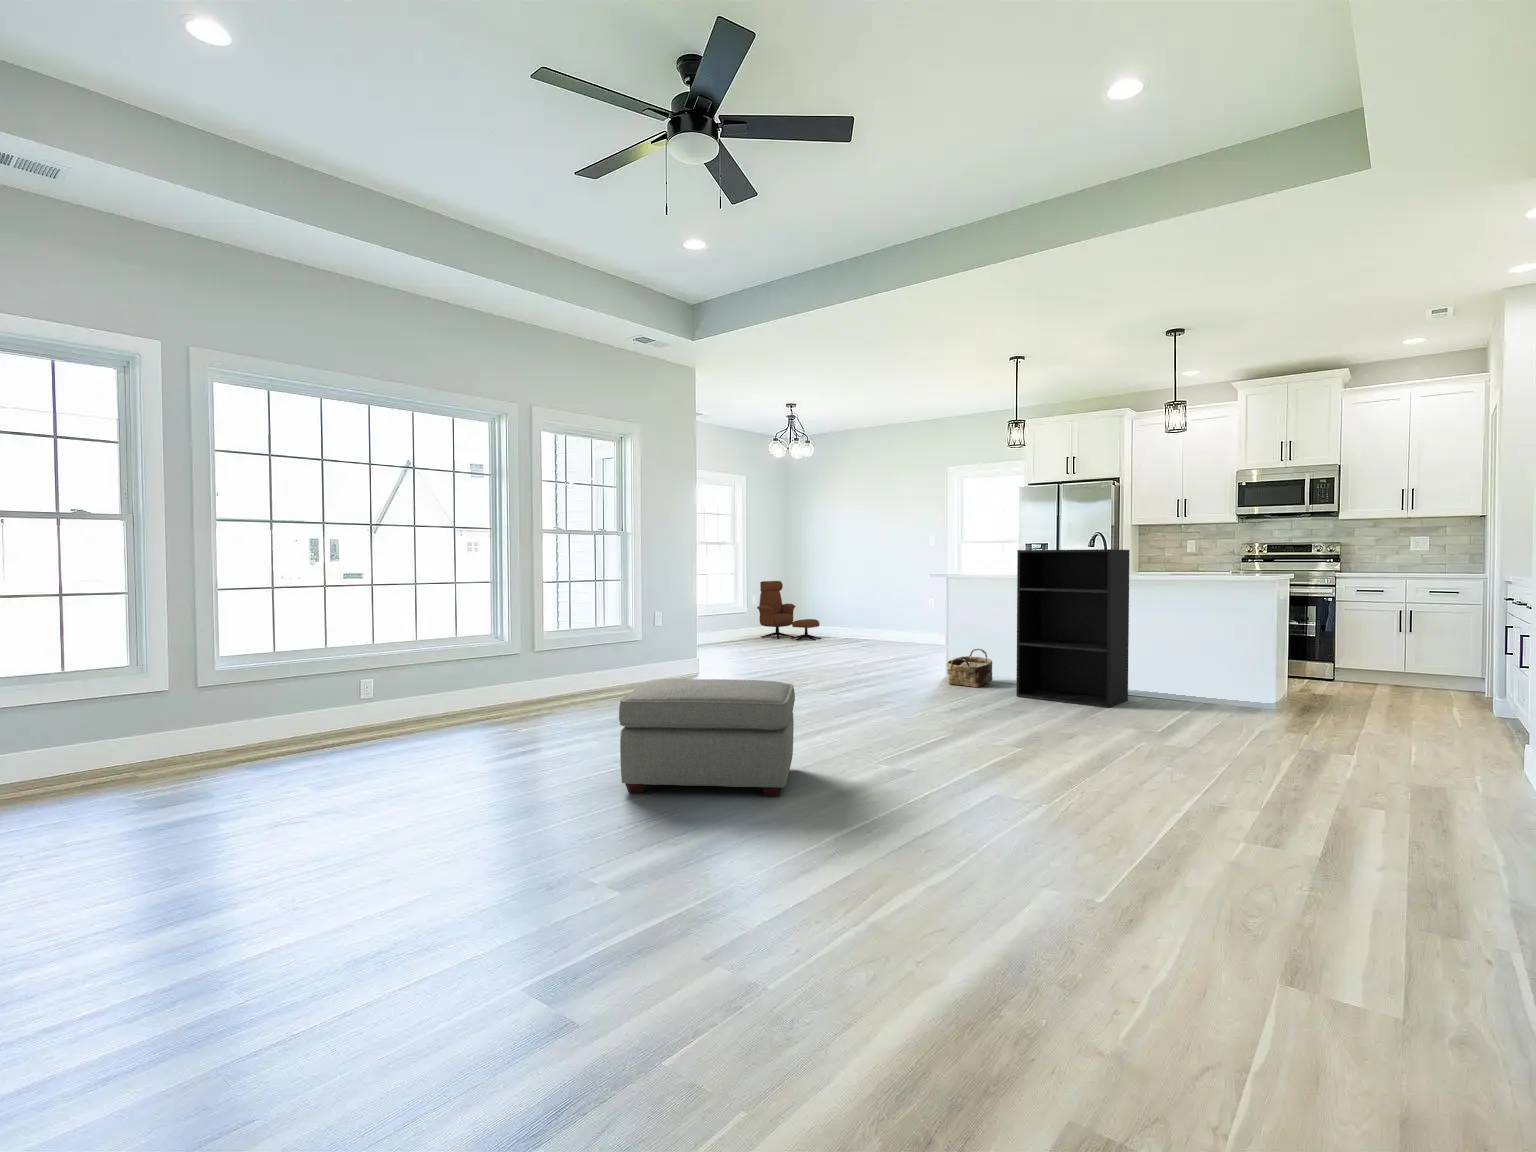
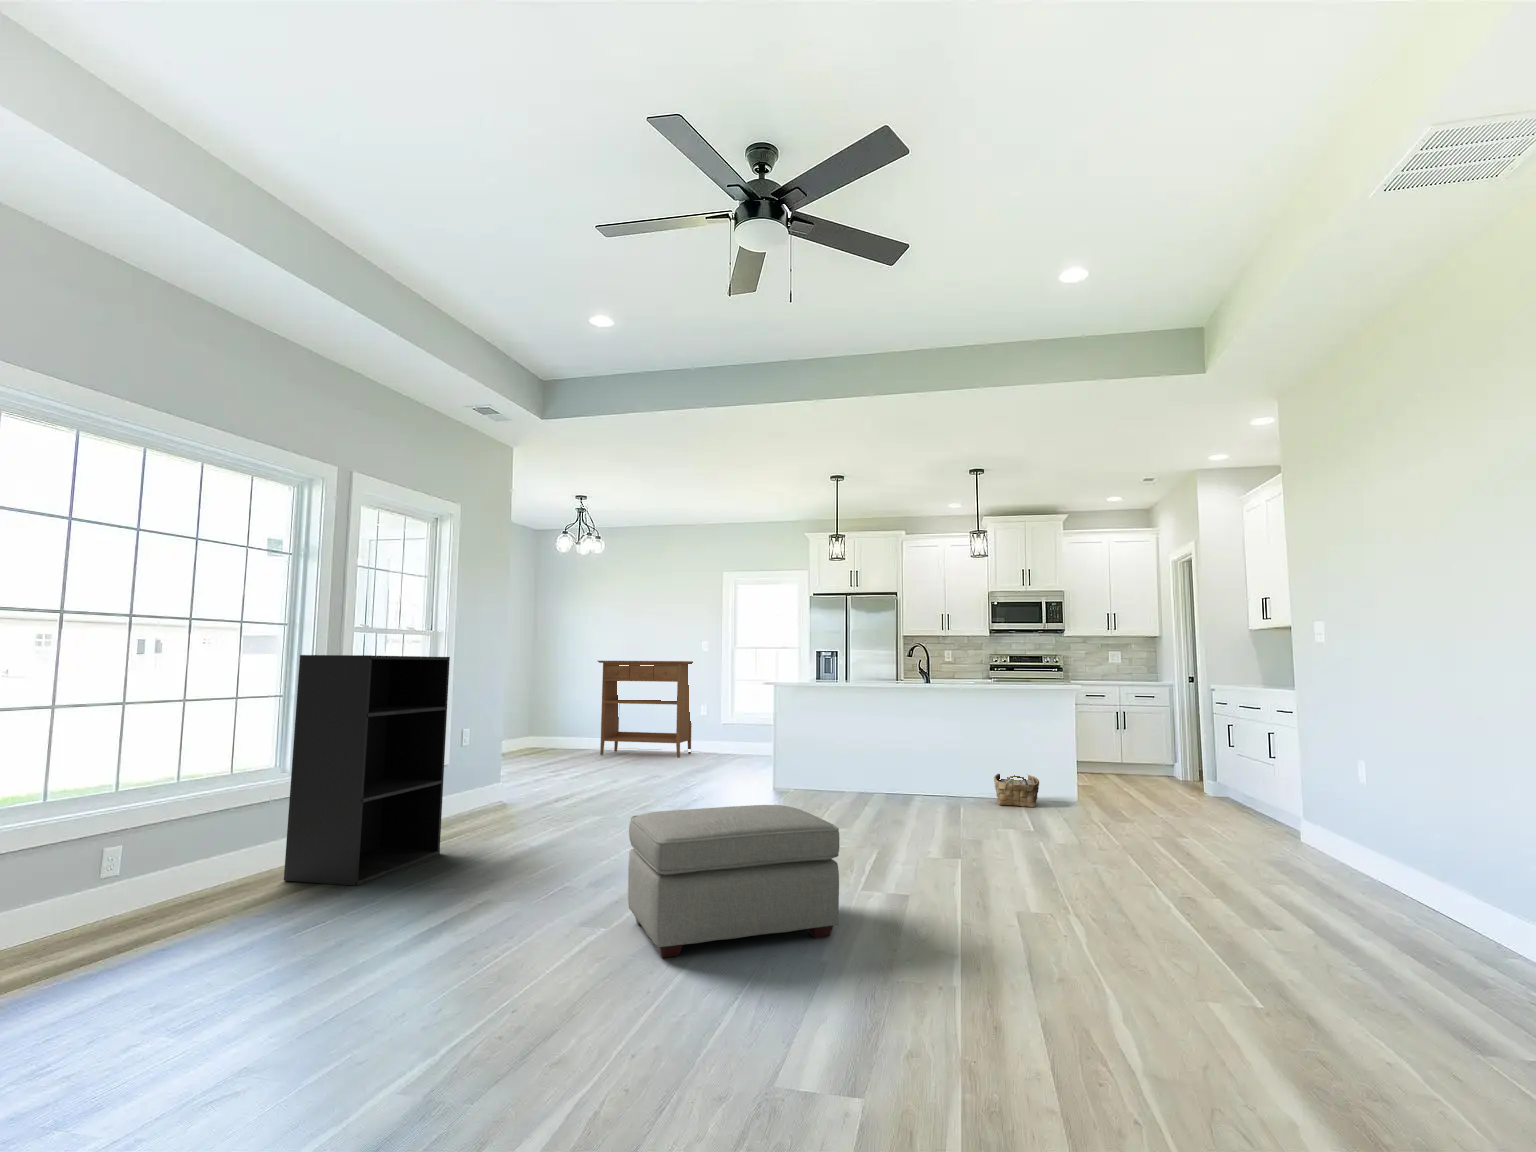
bookshelf: present [1016,549,1130,708] -> present [284,655,450,886]
console table: none [830,555,923,646] -> present [598,661,693,758]
lounge chair: present [757,581,821,640] -> none [506,689,580,757]
woven basket: present [947,649,992,687] -> present [994,773,1039,807]

